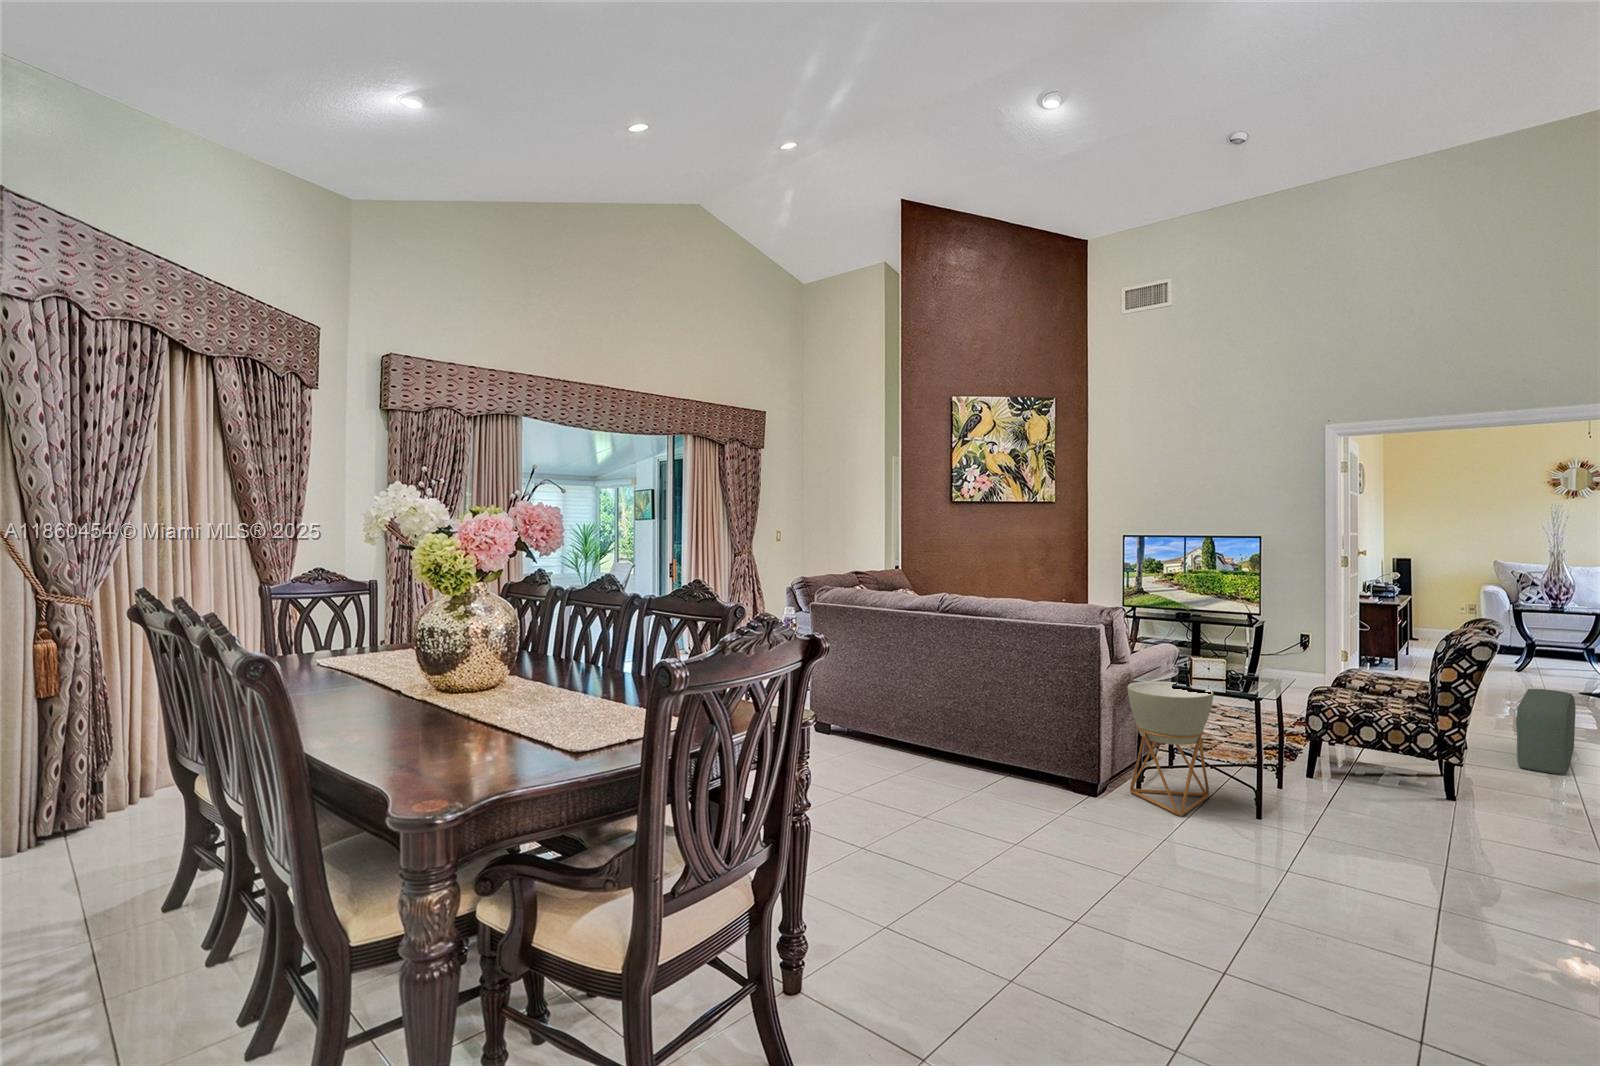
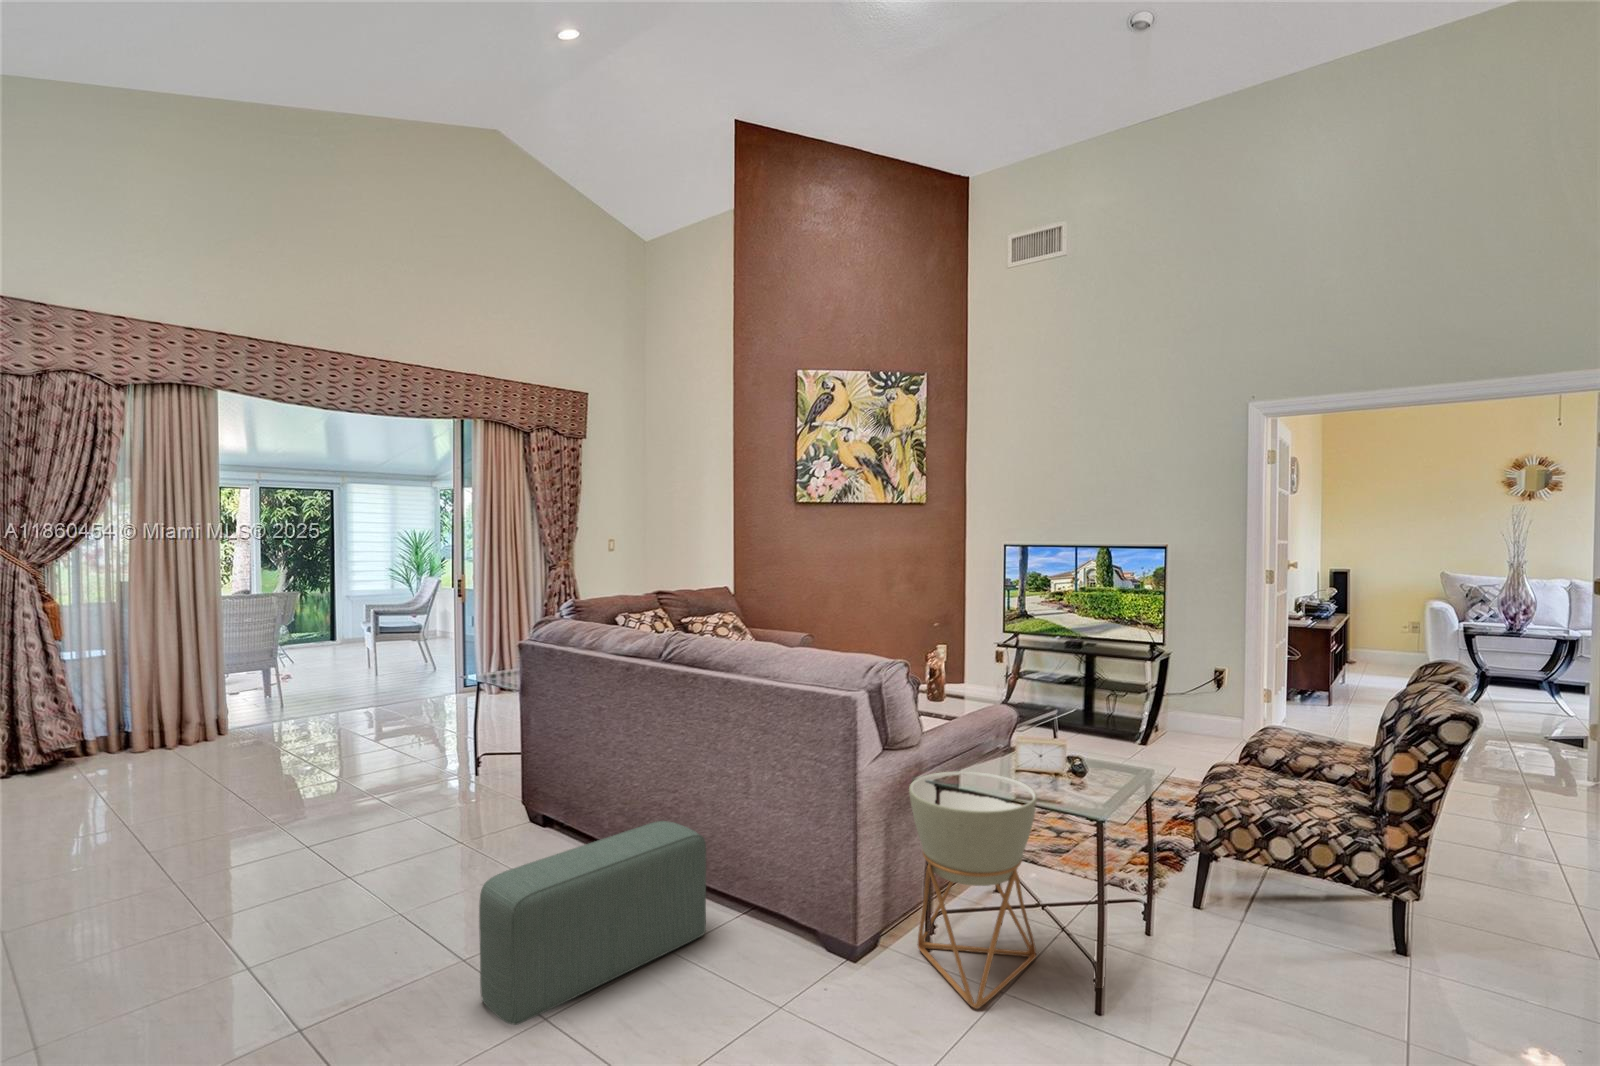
pouf: present [1516,689,1576,774] -> present [479,821,706,1025]

